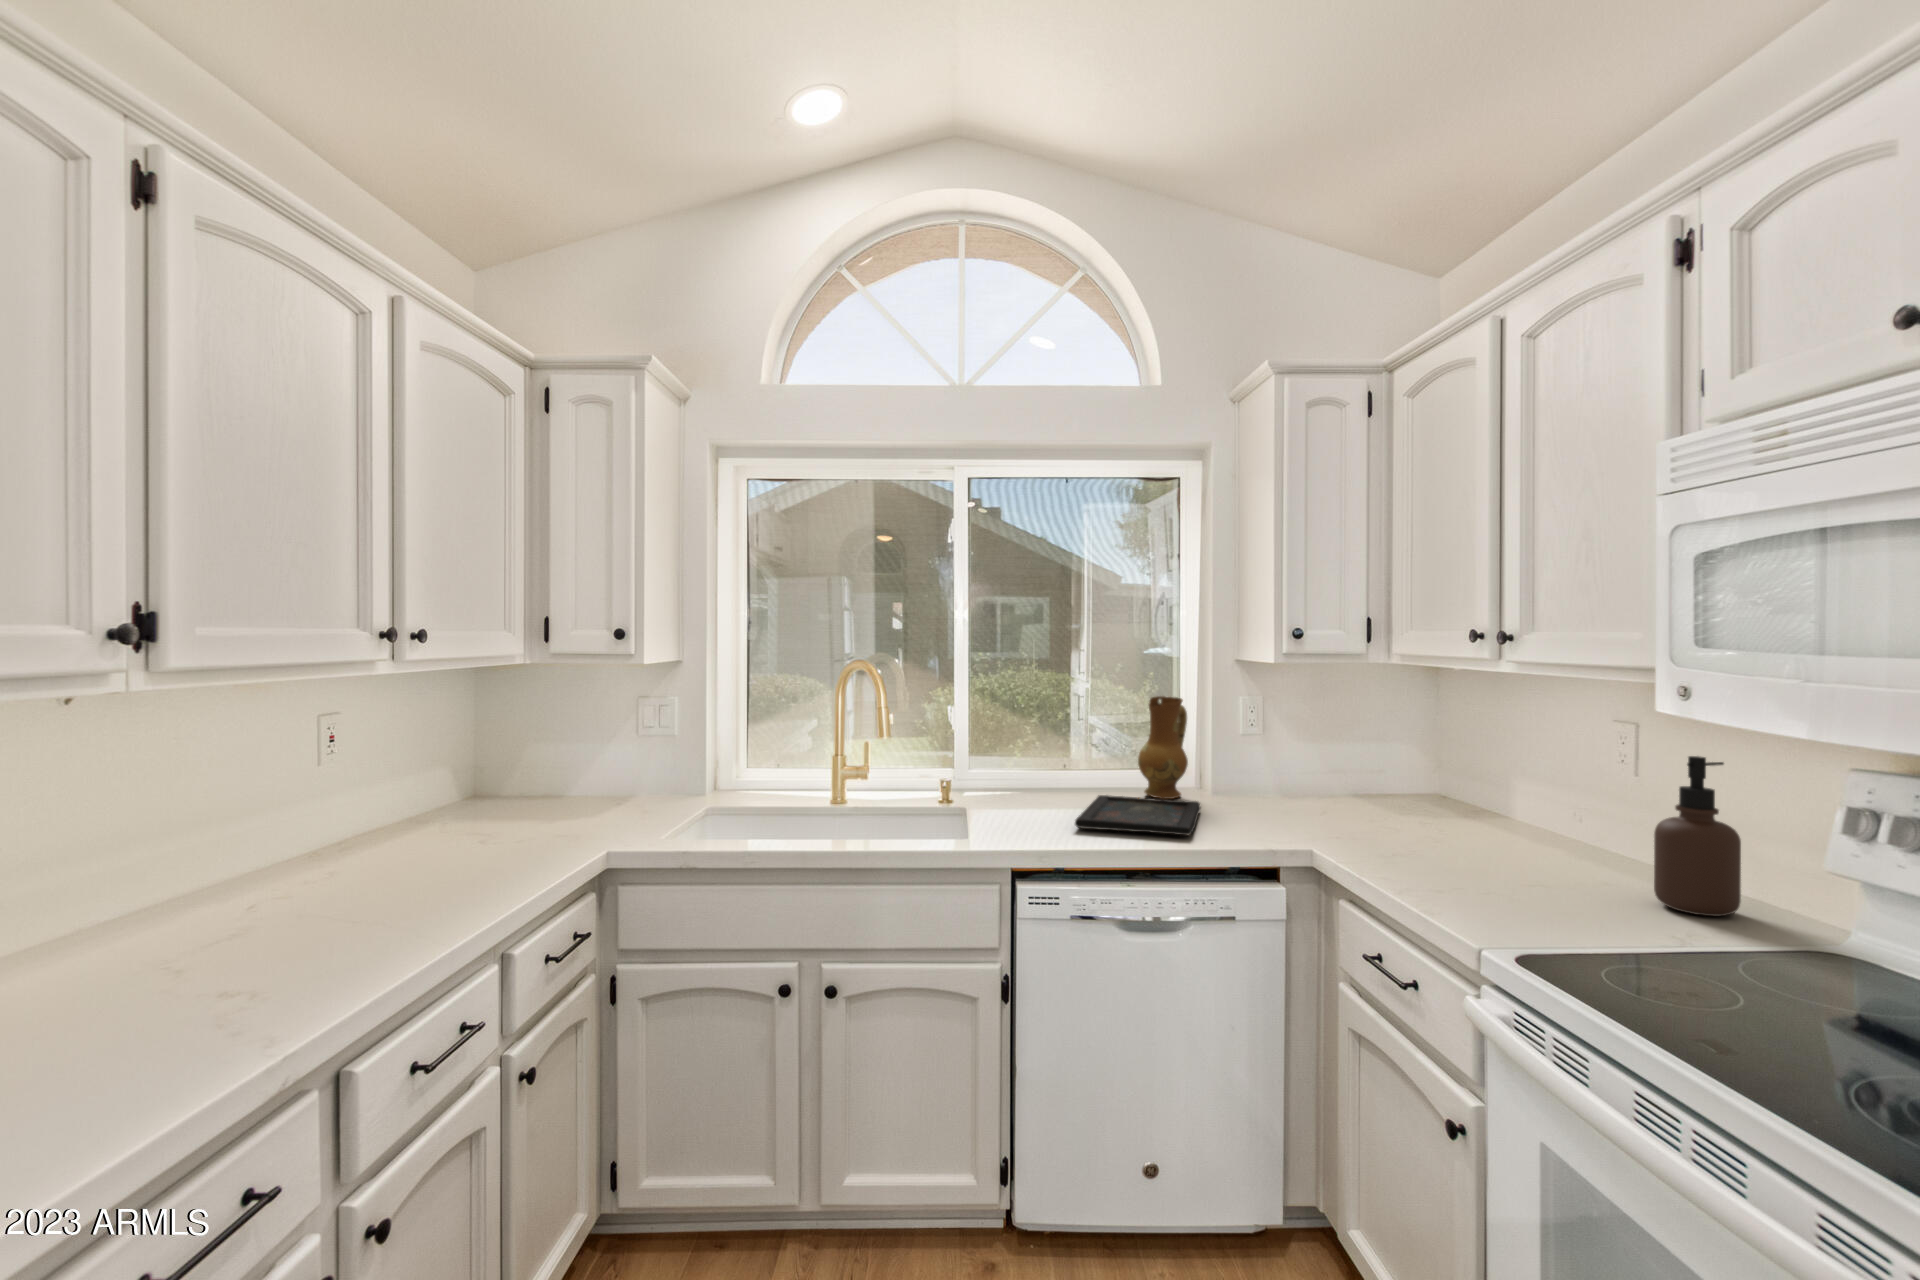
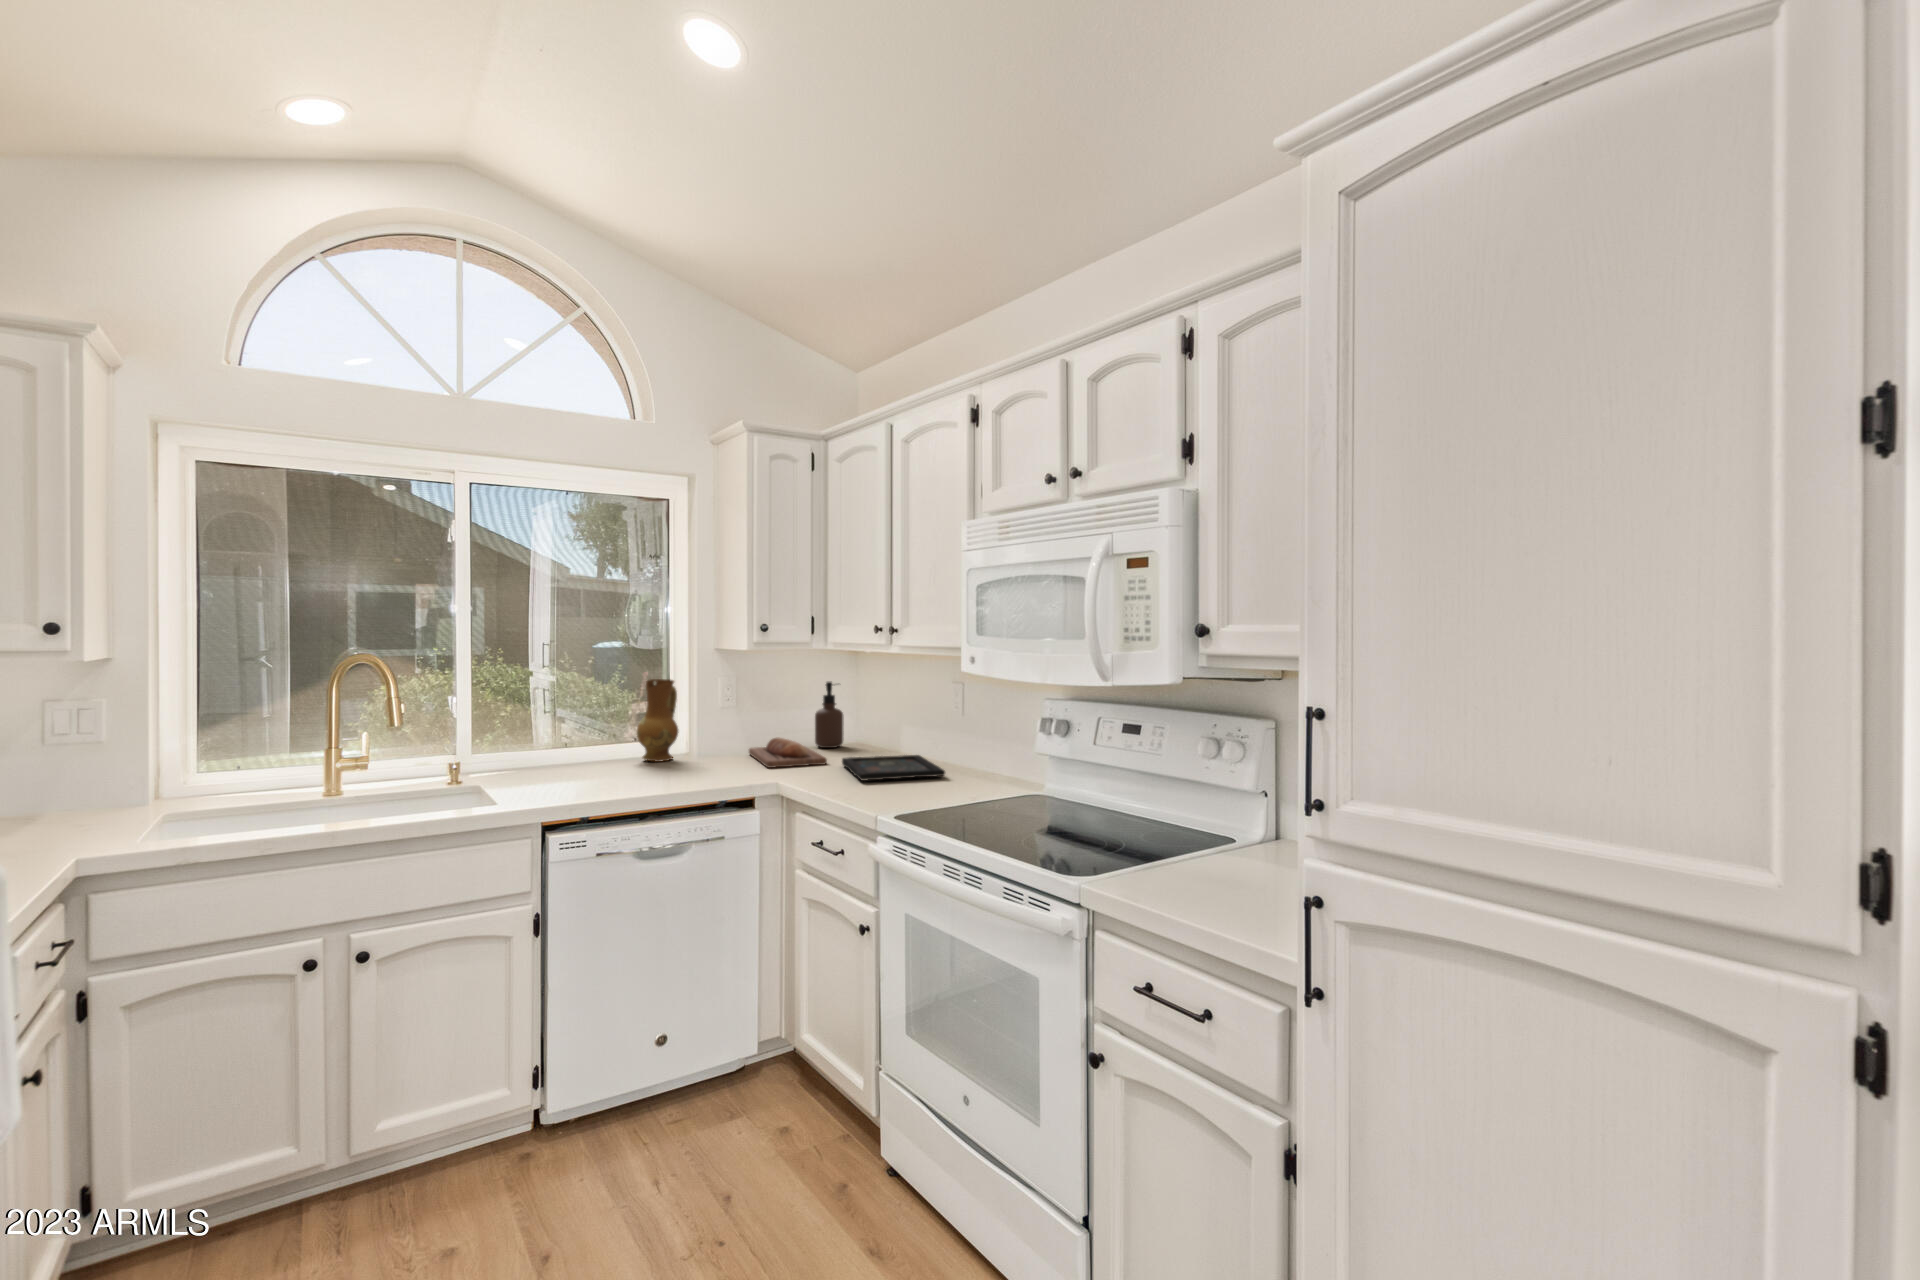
soap dispenser: present [1654,756,1741,916] -> present [815,682,844,748]
bread loaf: none [1279,782,1391,830] -> present [749,738,827,768]
tray: present [1075,795,1201,835] -> present [842,755,945,781]

